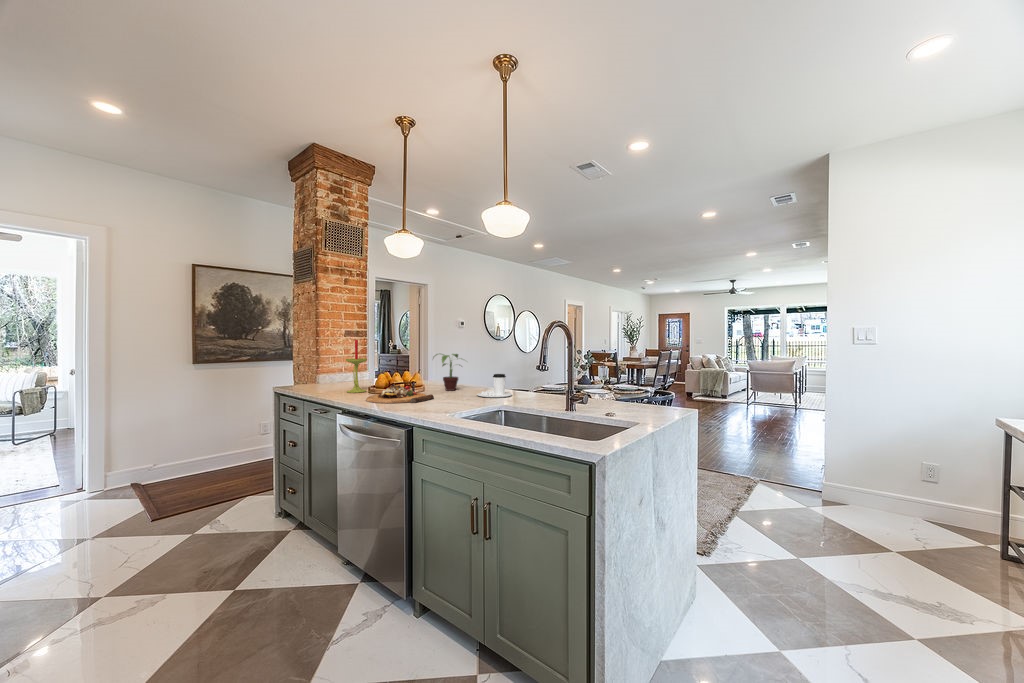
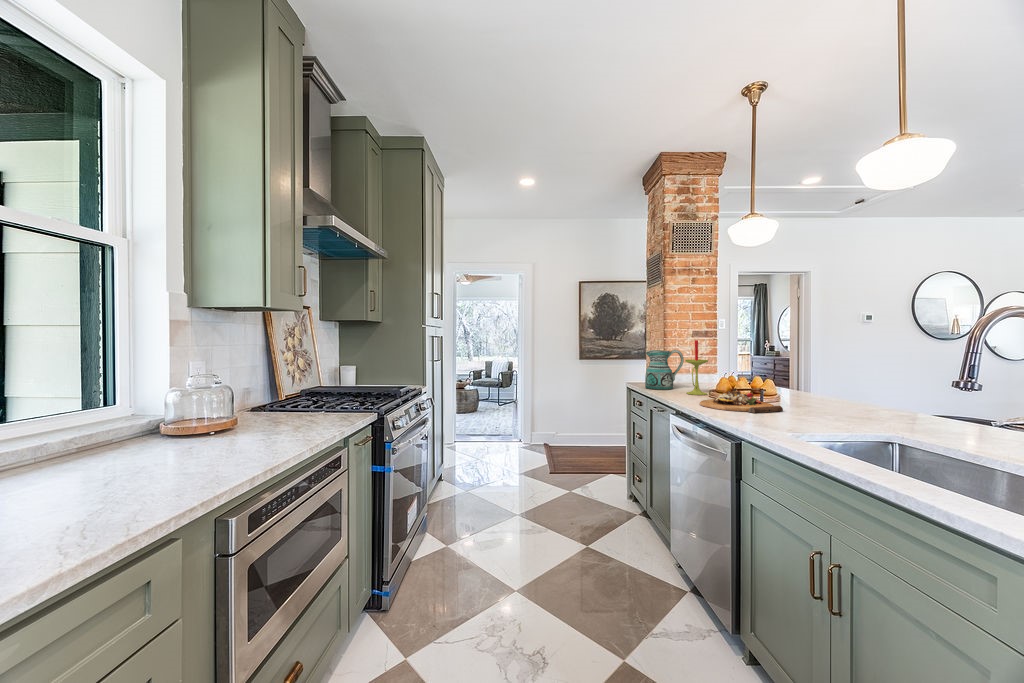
ceramic pitcher: none [300,349,341,391] -> present [645,350,684,390]
potted plant: present [435,354,458,391] -> none [790,357,845,404]
coffee cup: present [477,374,512,398] -> none [853,388,921,422]

